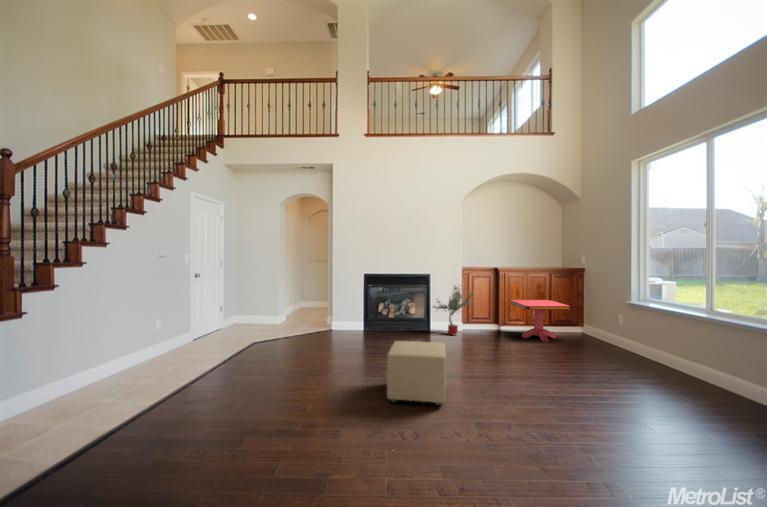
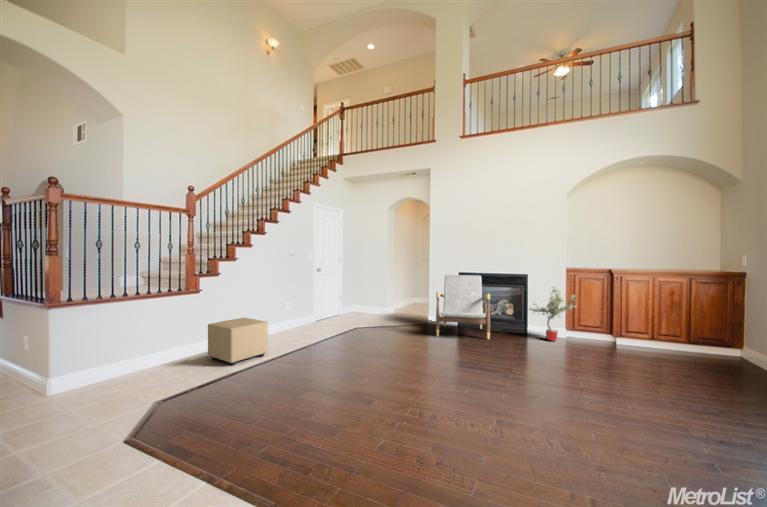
armchair: none [347,276,402,342] -> present [436,275,490,339]
side table: present [511,300,570,342] -> none [629,308,710,361]
ottoman: present [387,341,446,406] -> present [208,318,268,365]

